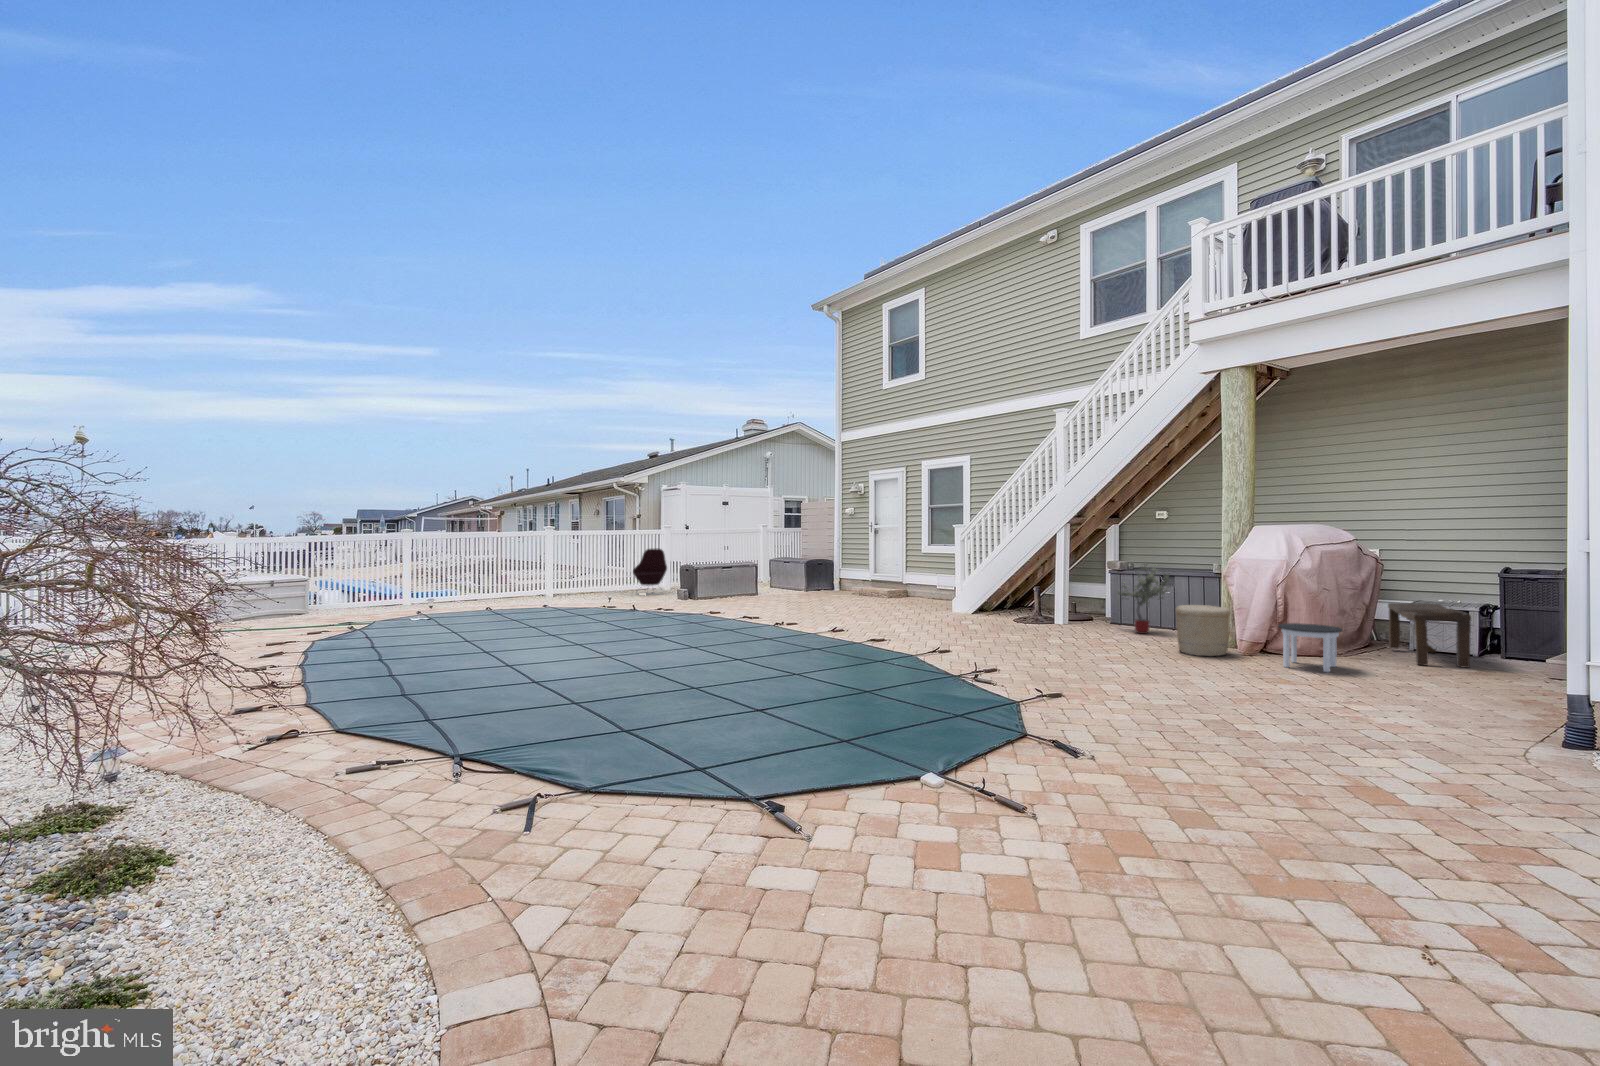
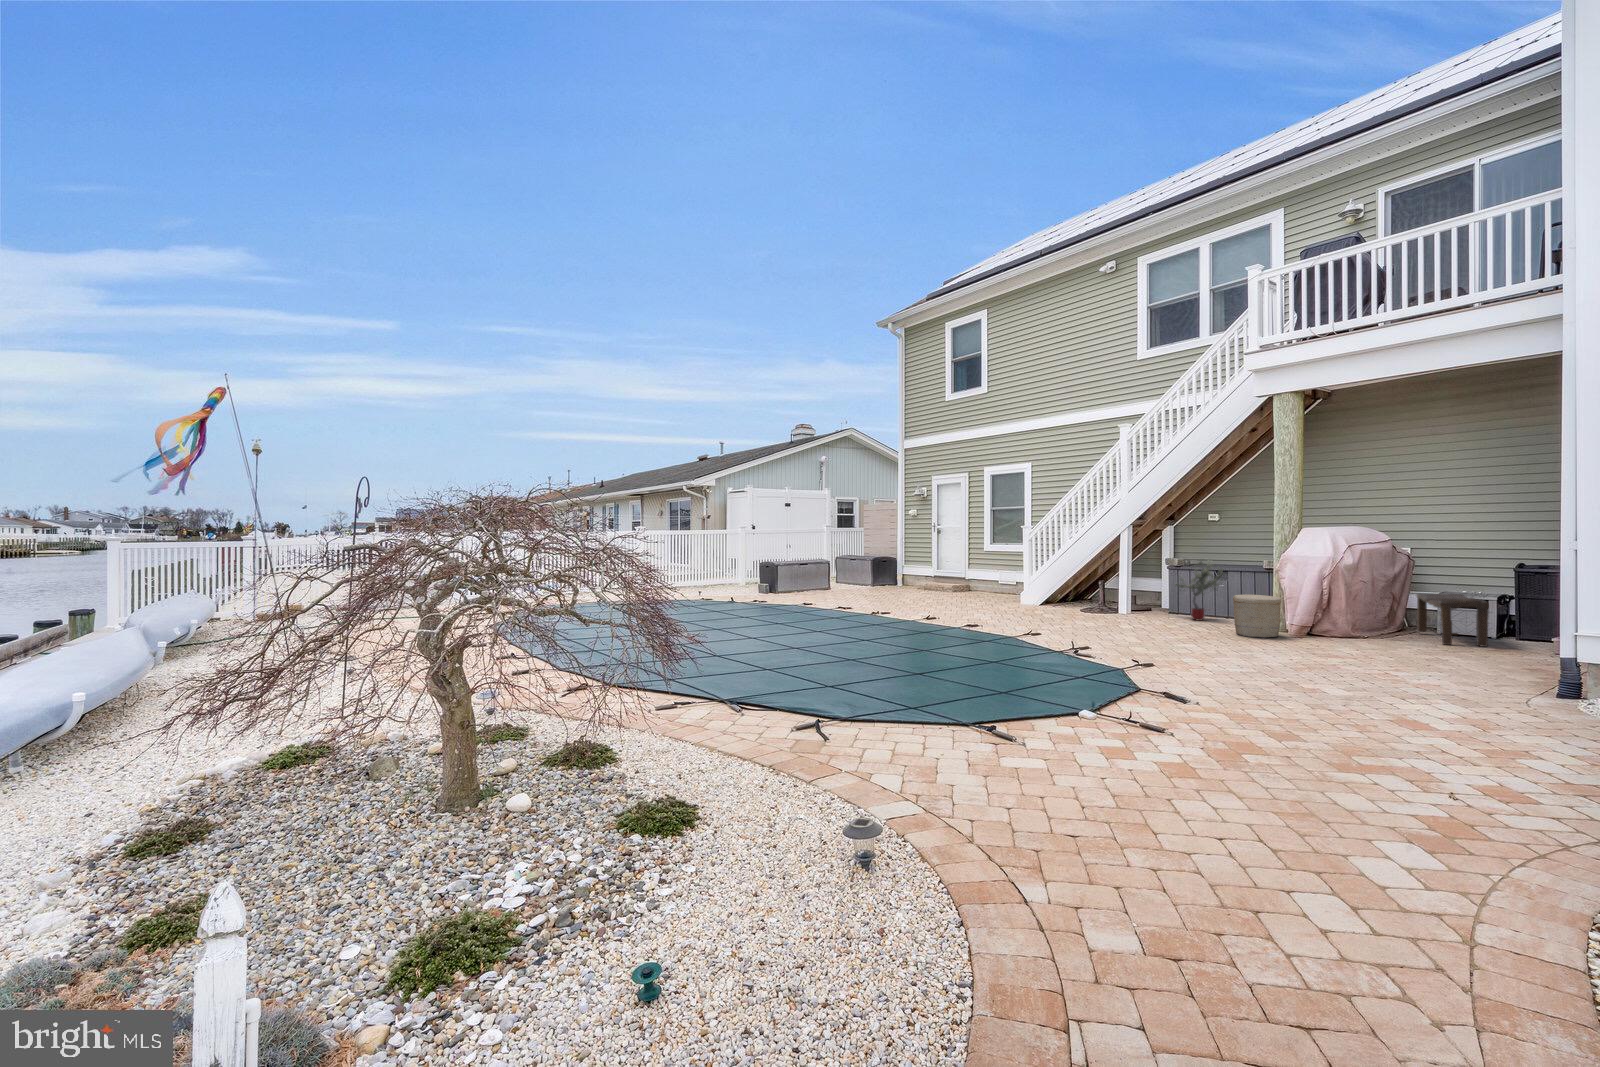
chair: present [633,548,667,594] -> none [715,545,746,588]
round table: present [1278,623,1343,672] -> none [1324,610,1380,650]

